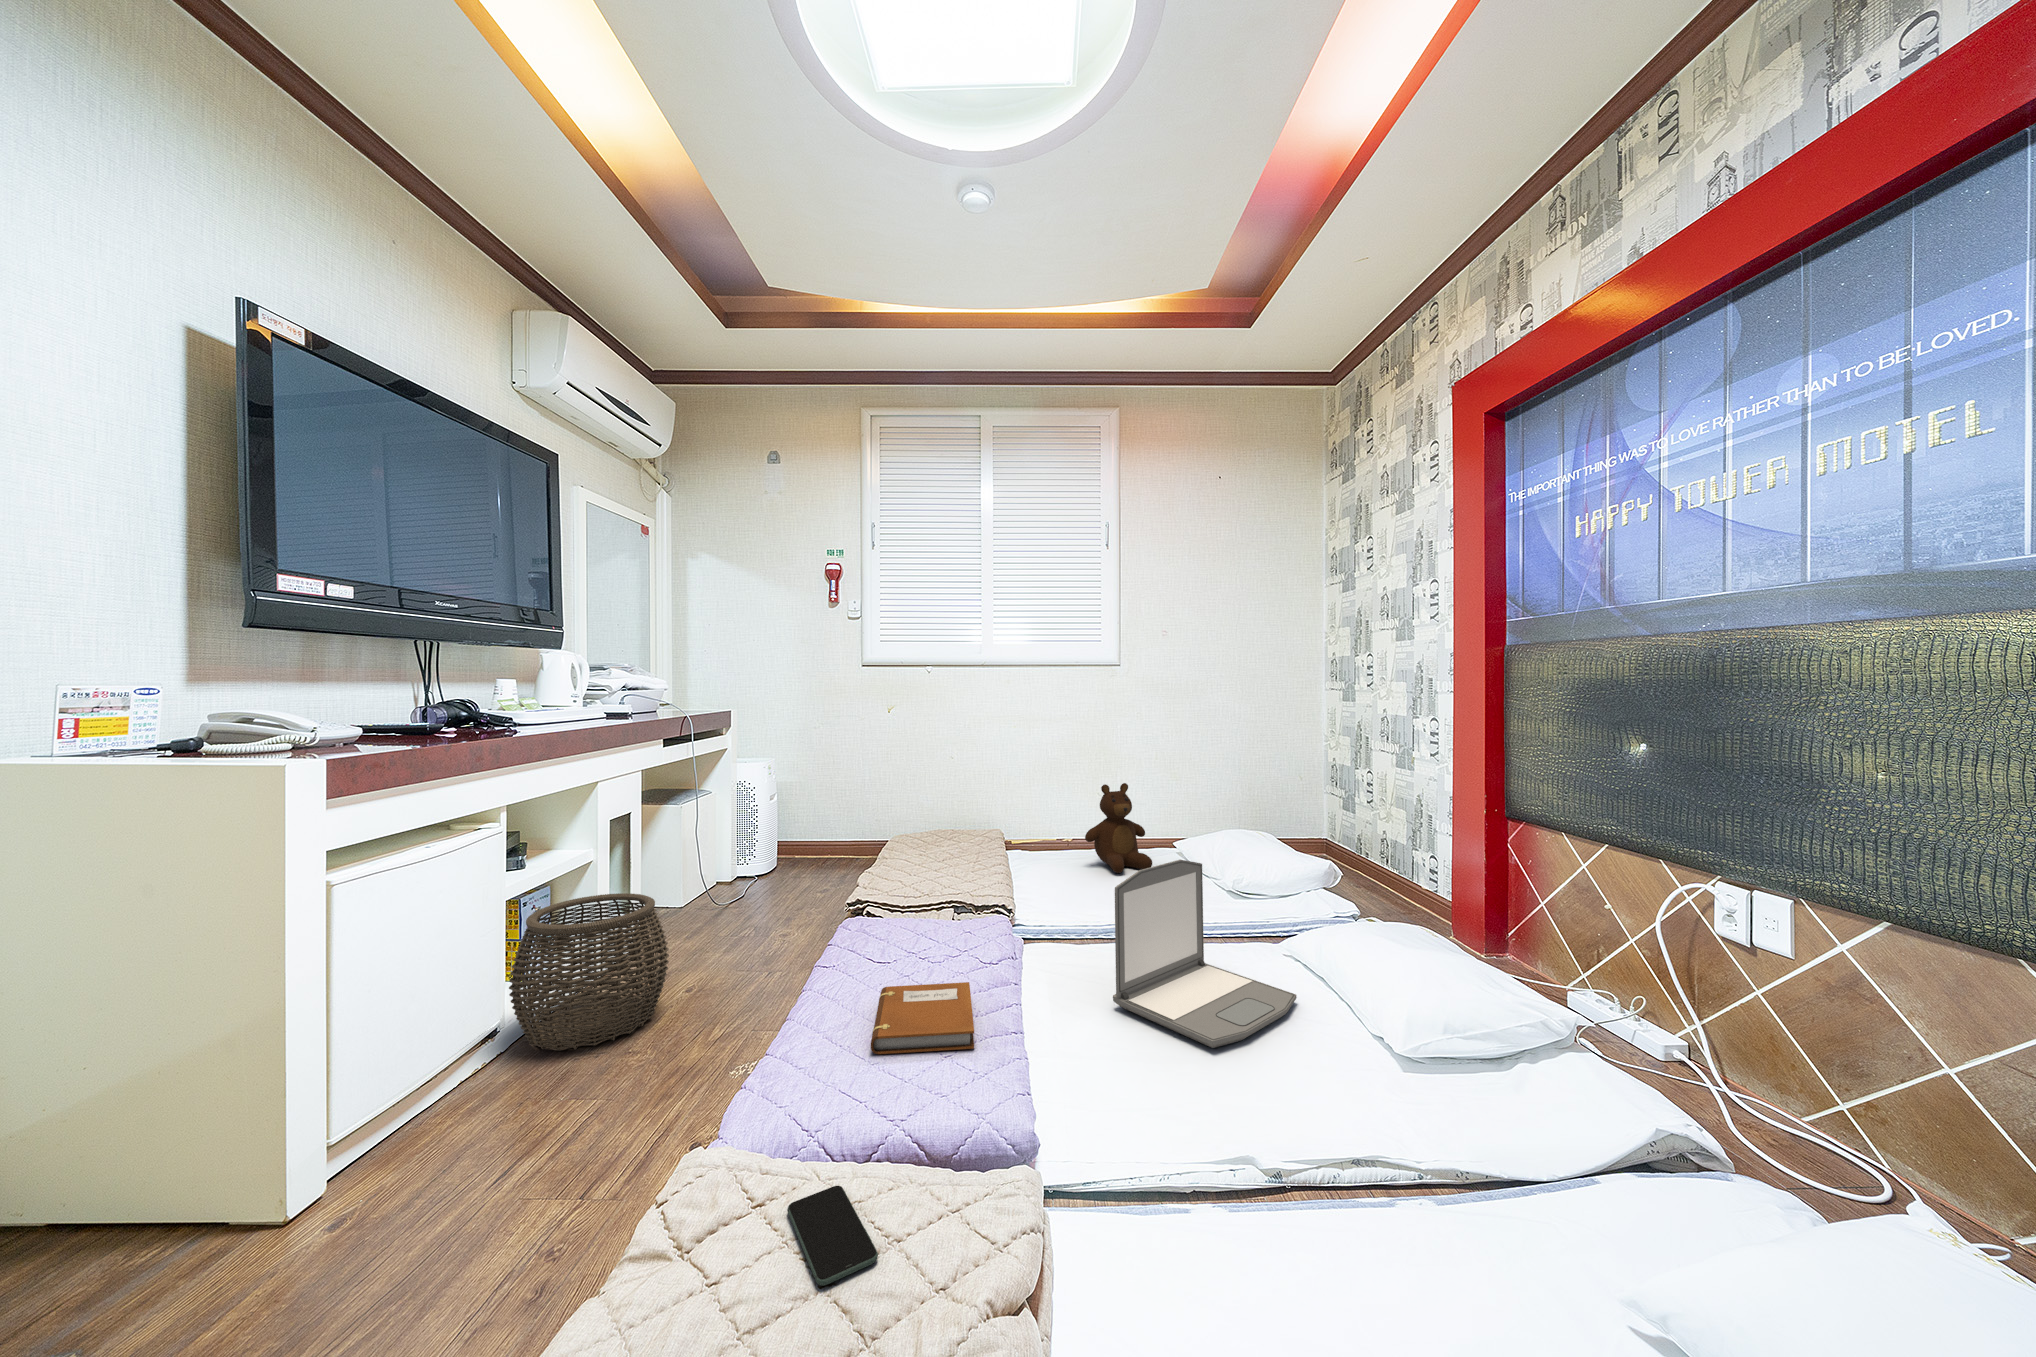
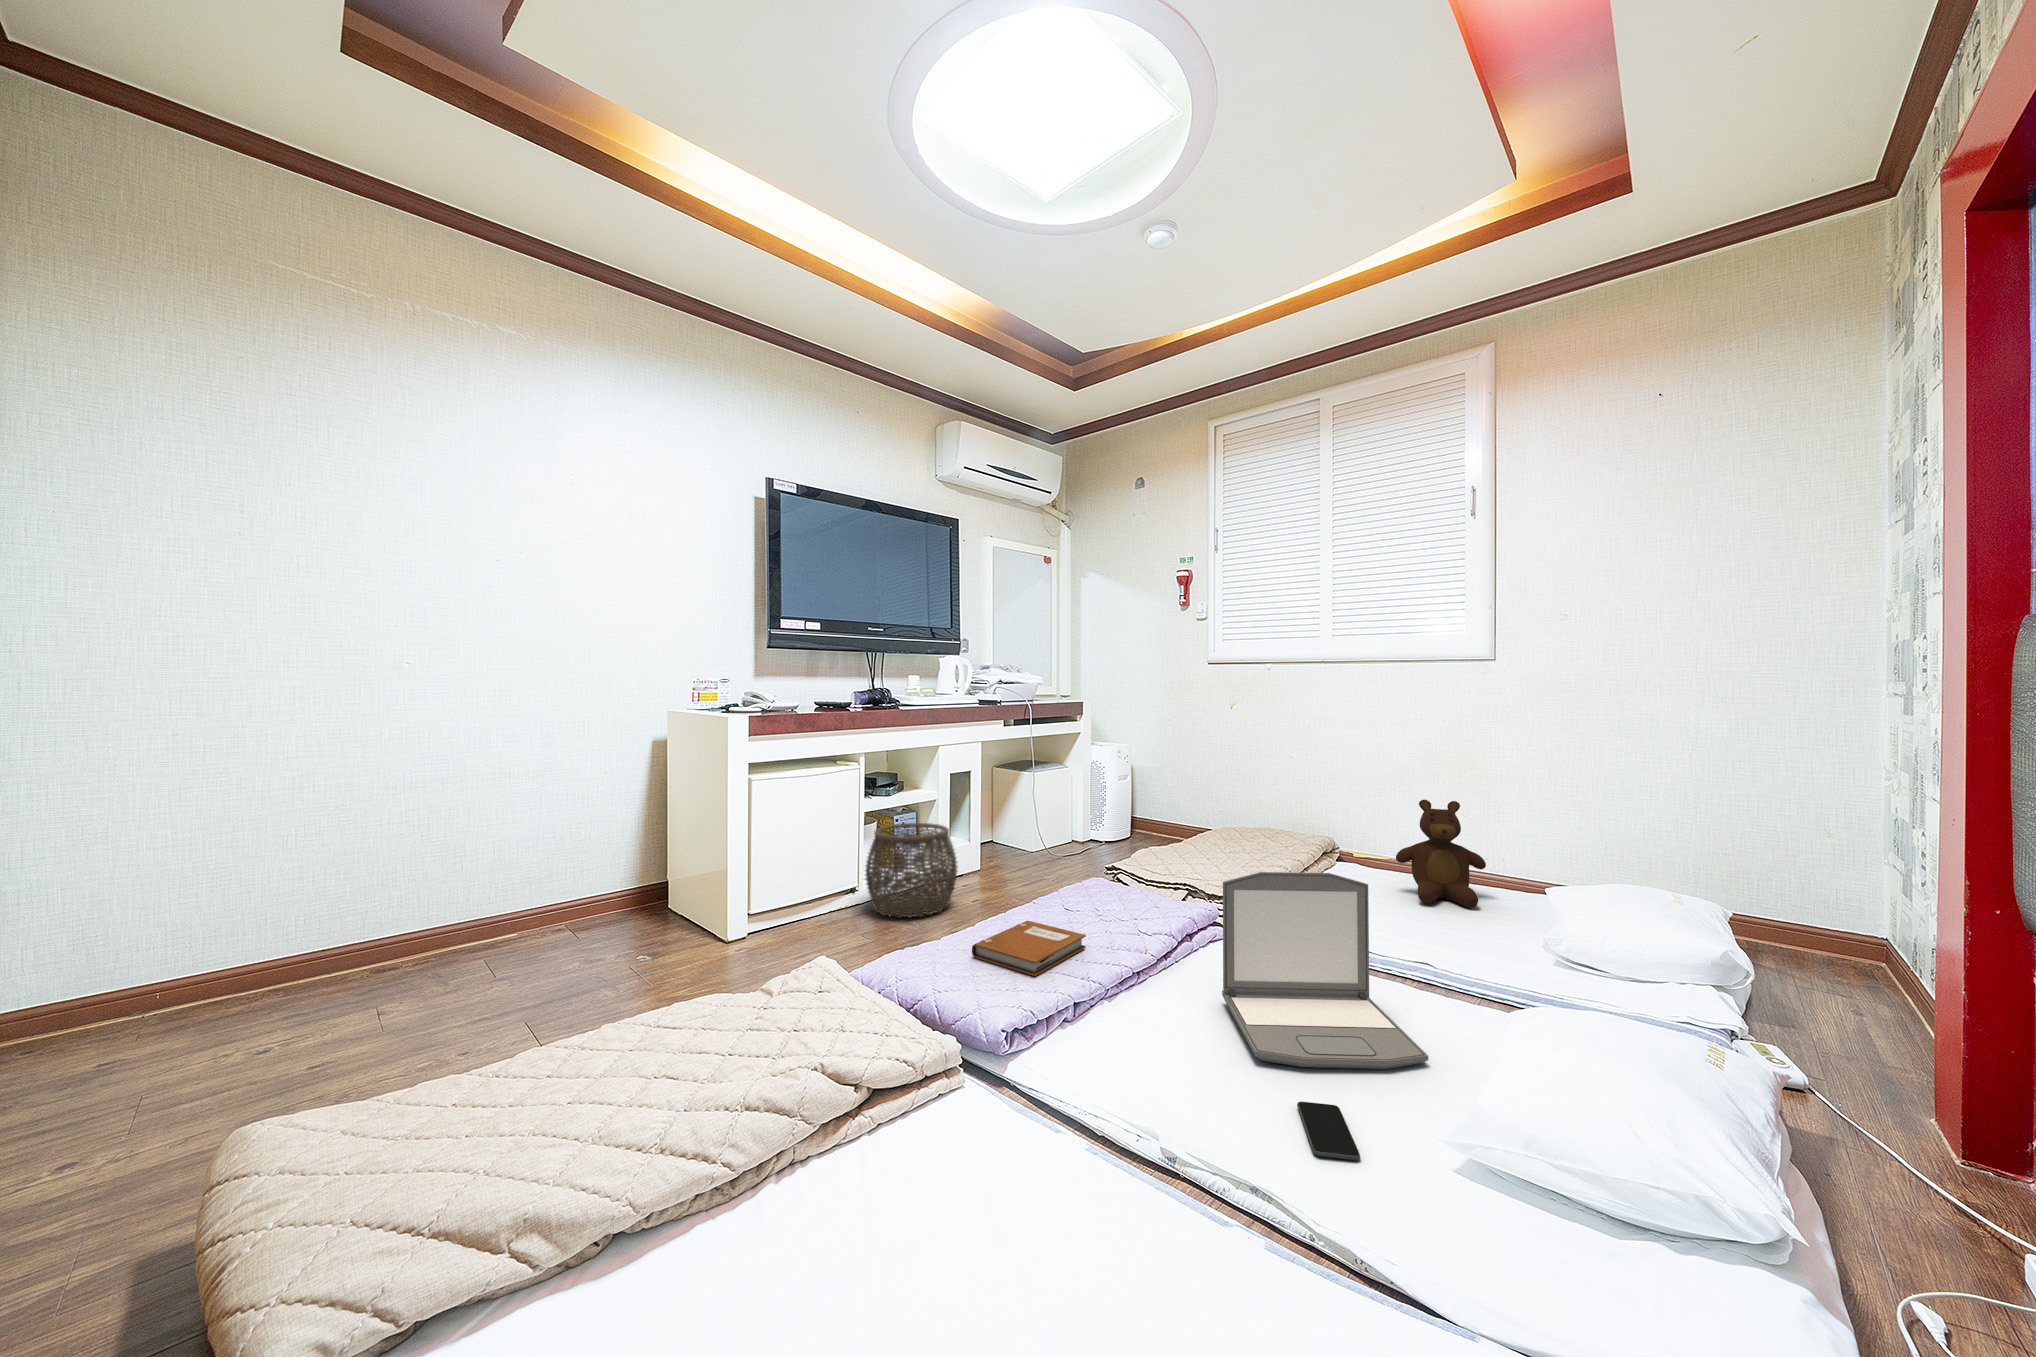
smartphone: present [787,1186,878,1286] -> present [1297,1102,1360,1160]

